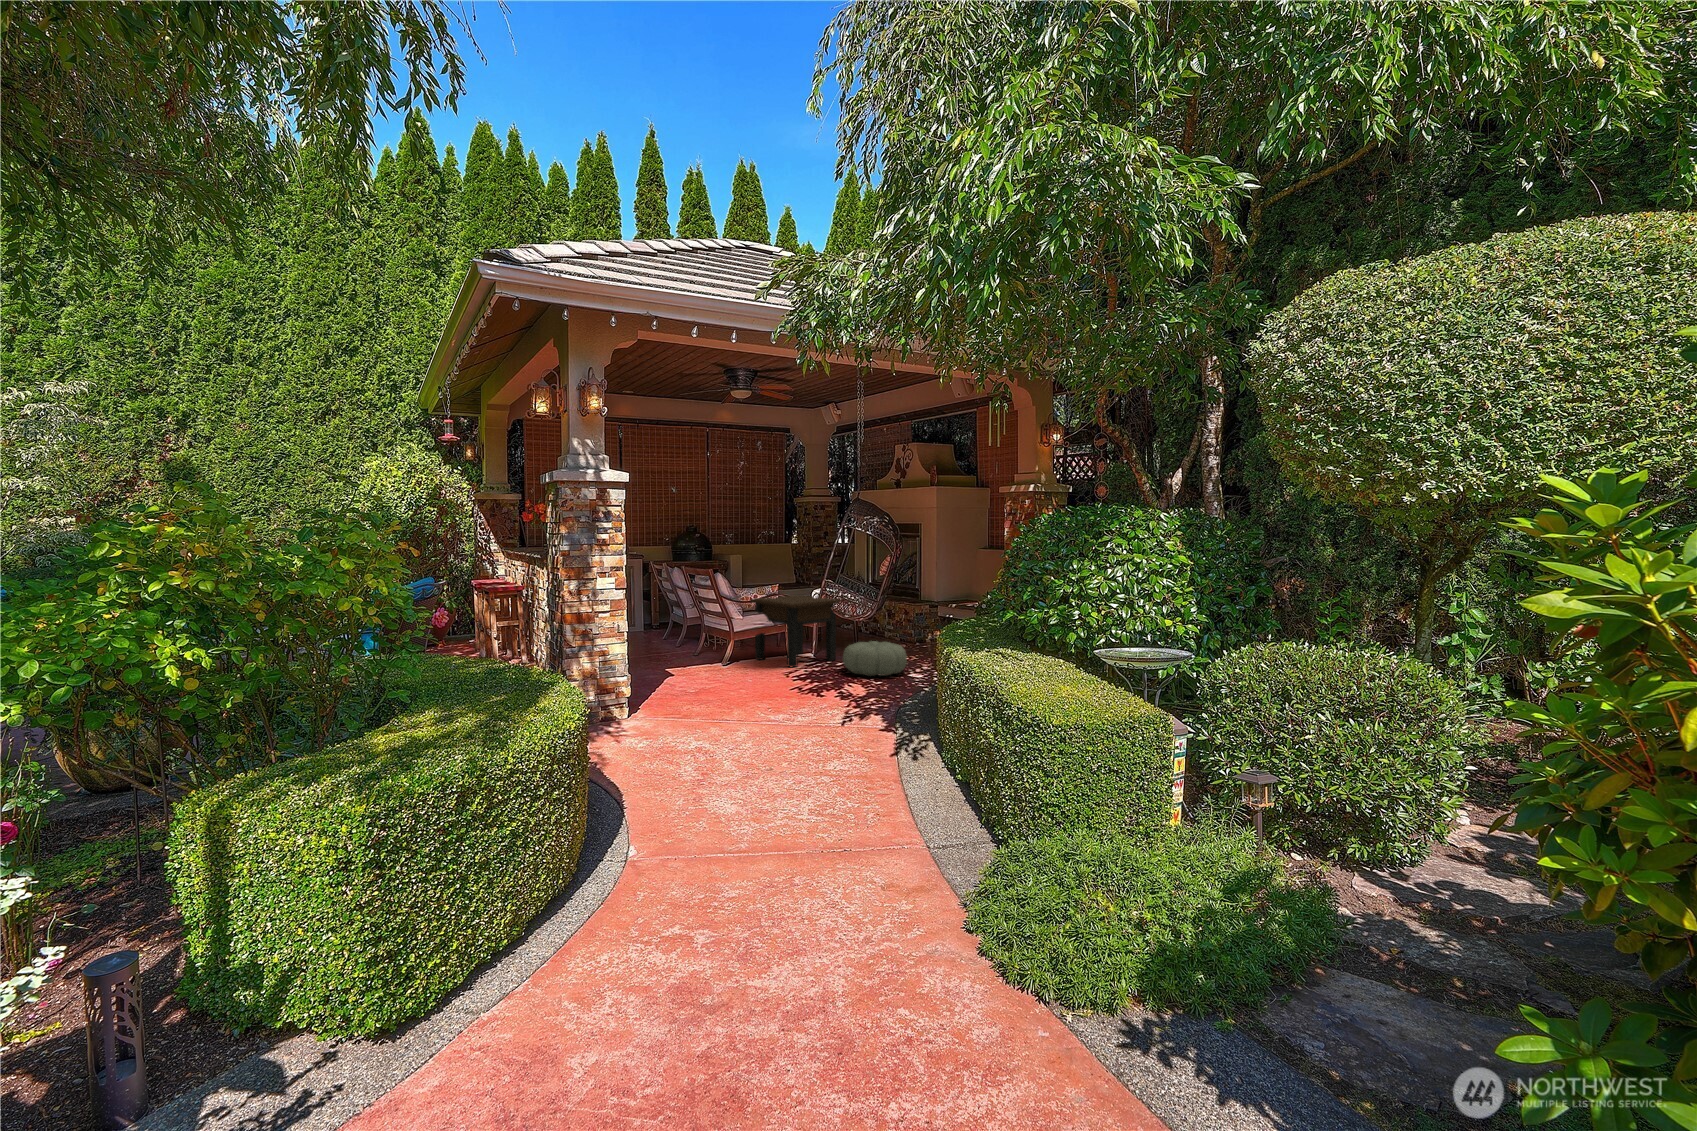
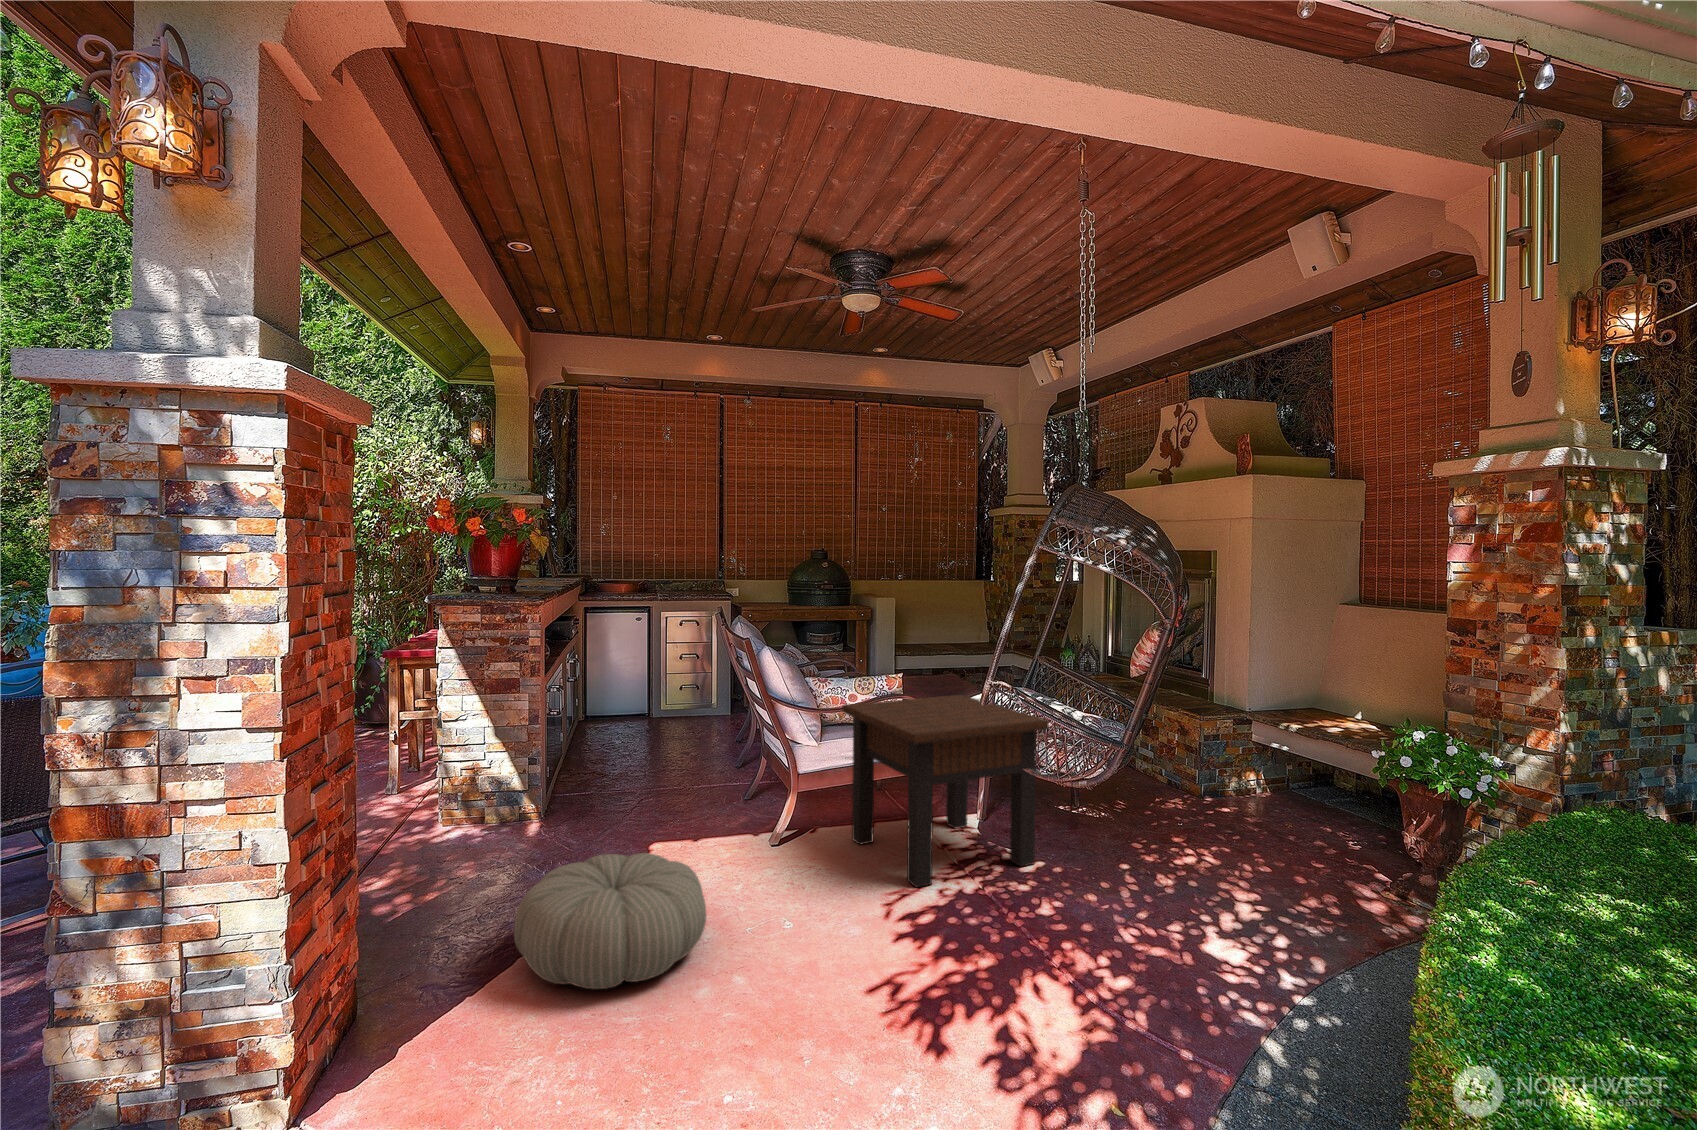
pouf: present [843,641,907,676] -> present [514,853,707,989]

